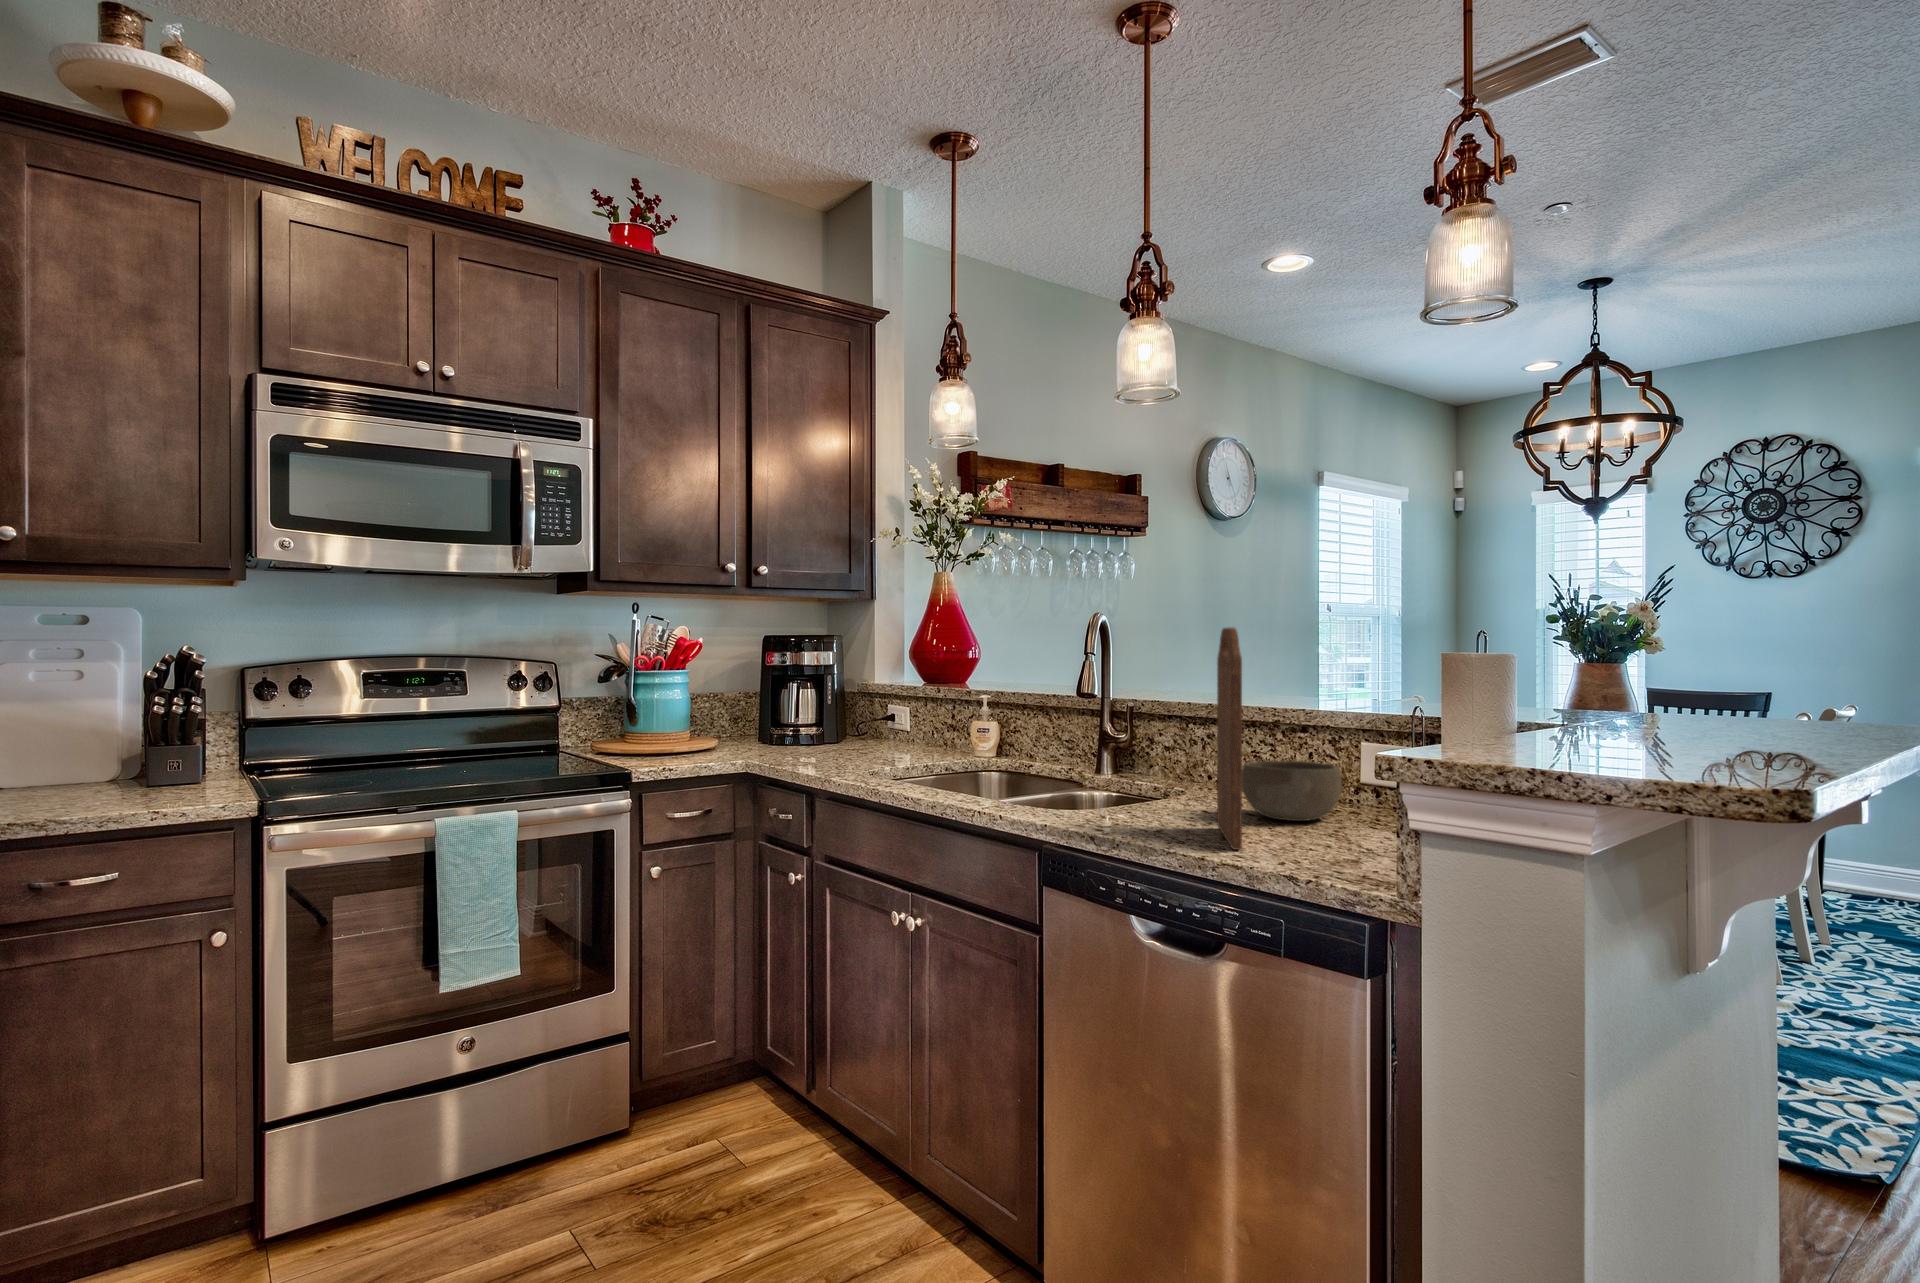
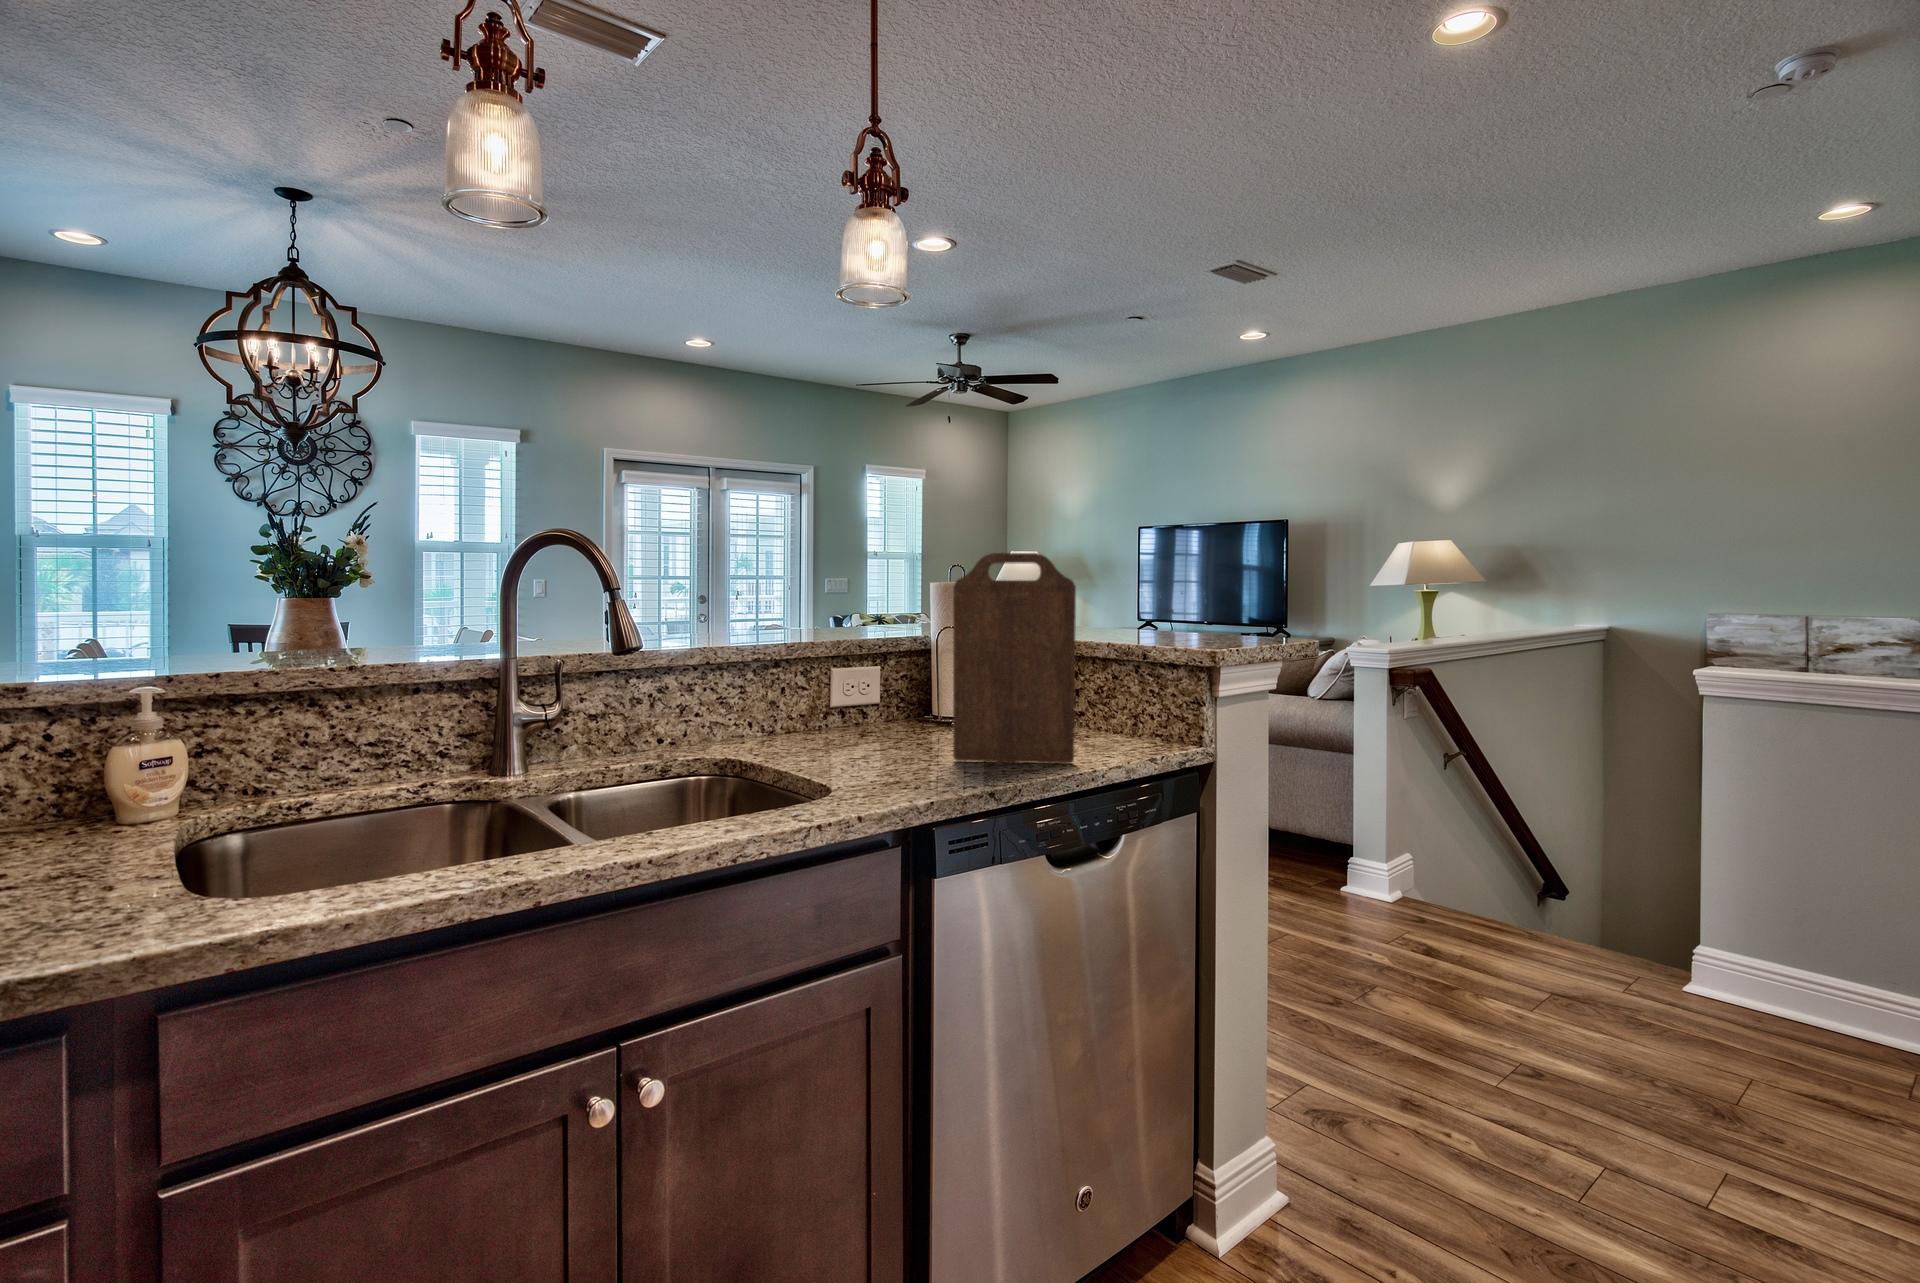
bowl: present [1242,761,1342,821] -> none [850,688,949,747]

